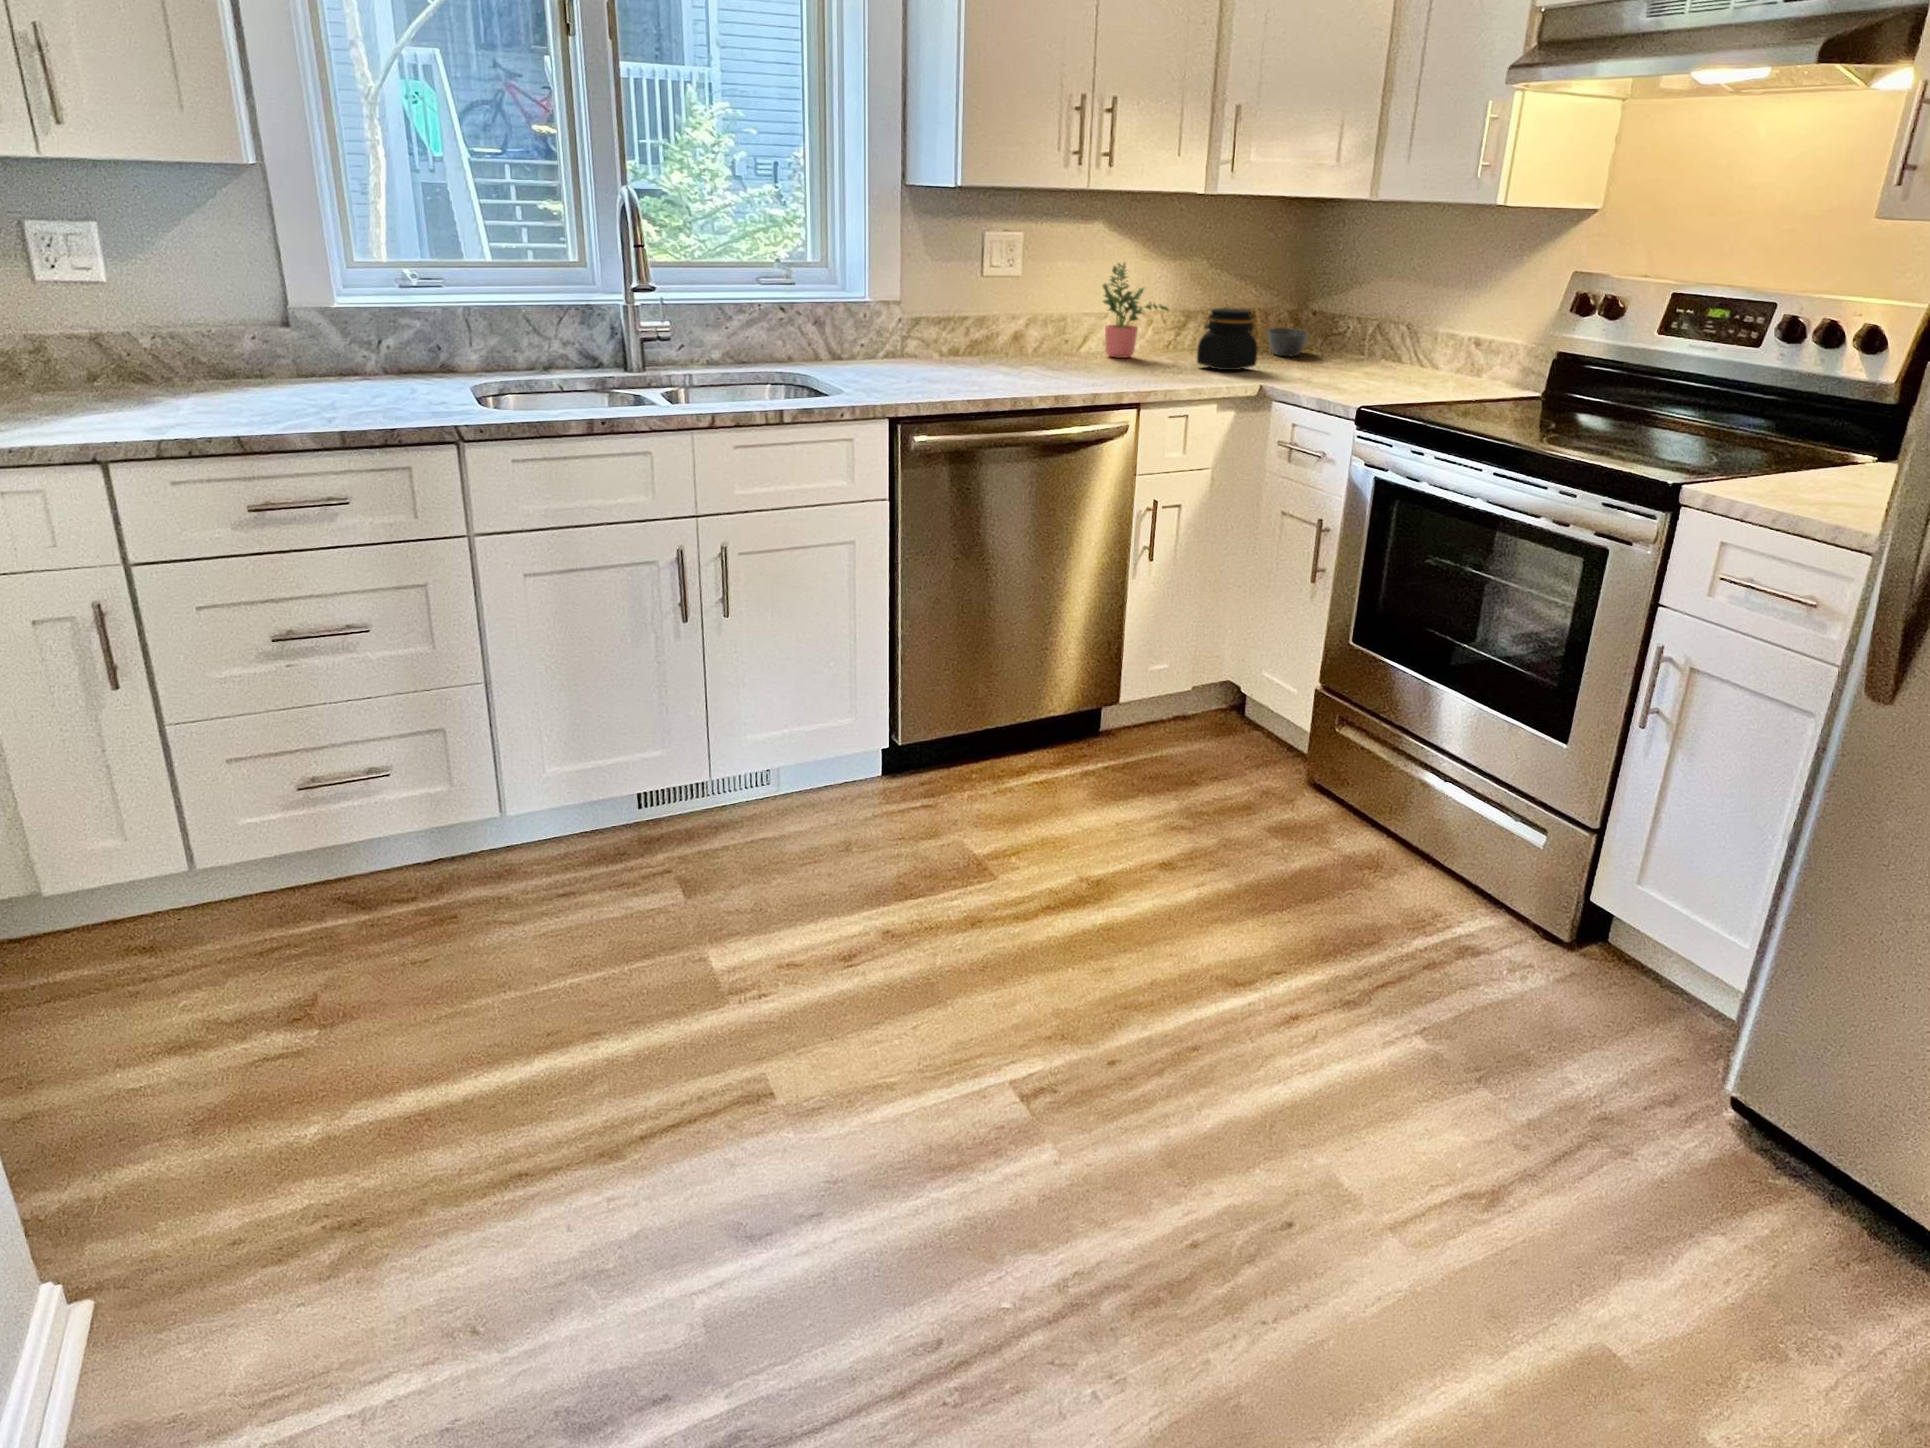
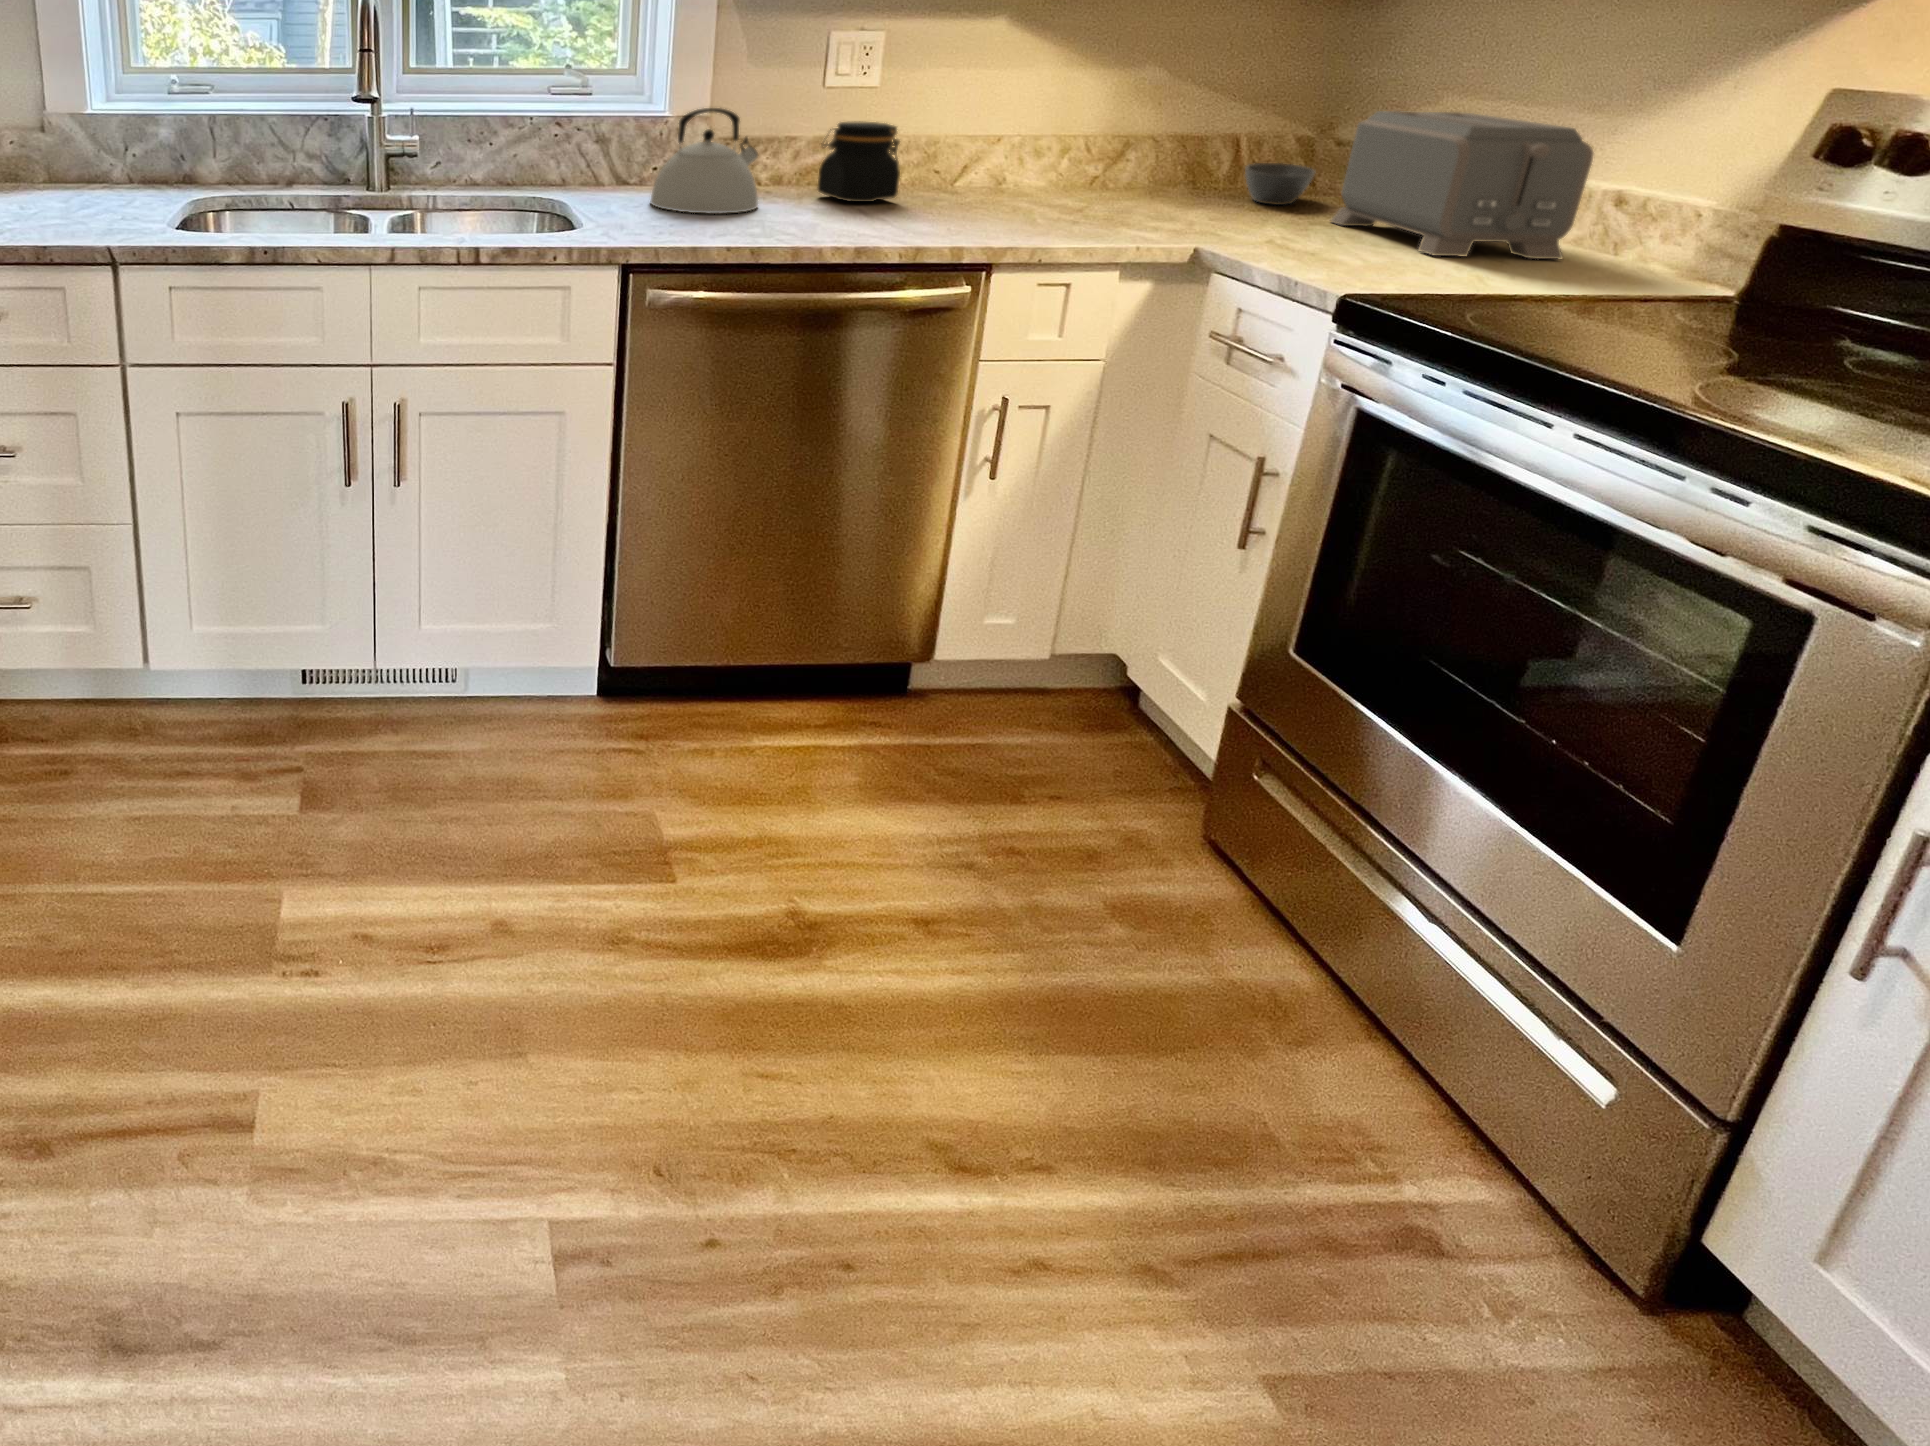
potted plant: present [1103,263,1169,358] -> none [978,70,1081,197]
toaster: none [1325,290,1465,383] -> present [1331,111,1593,259]
kettle: none [878,293,963,377] -> present [650,108,758,214]
jar: present [1197,308,1258,370] -> present [817,121,900,202]

